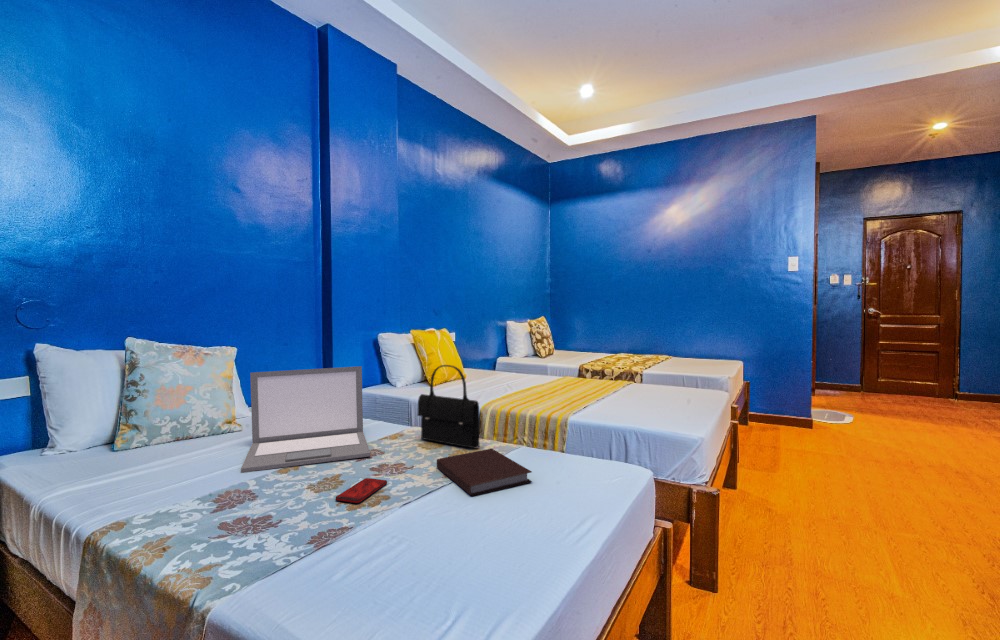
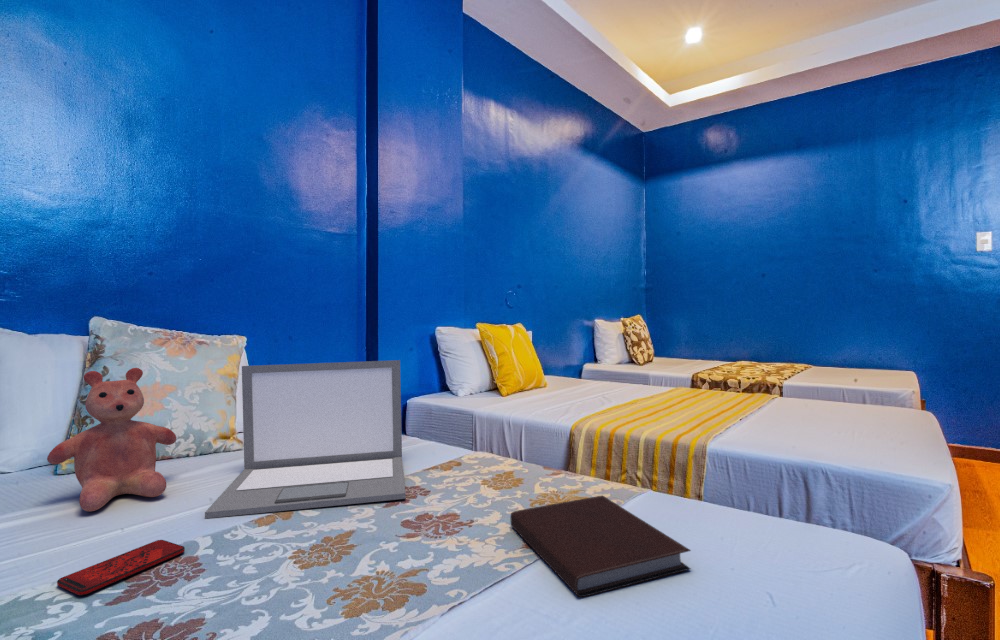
handbag: present [418,365,479,449] -> none [480,357,579,493]
teddy bear: none [122,376,205,472] -> present [47,368,176,512]
smartphone: present [336,478,387,503] -> present [57,540,185,595]

